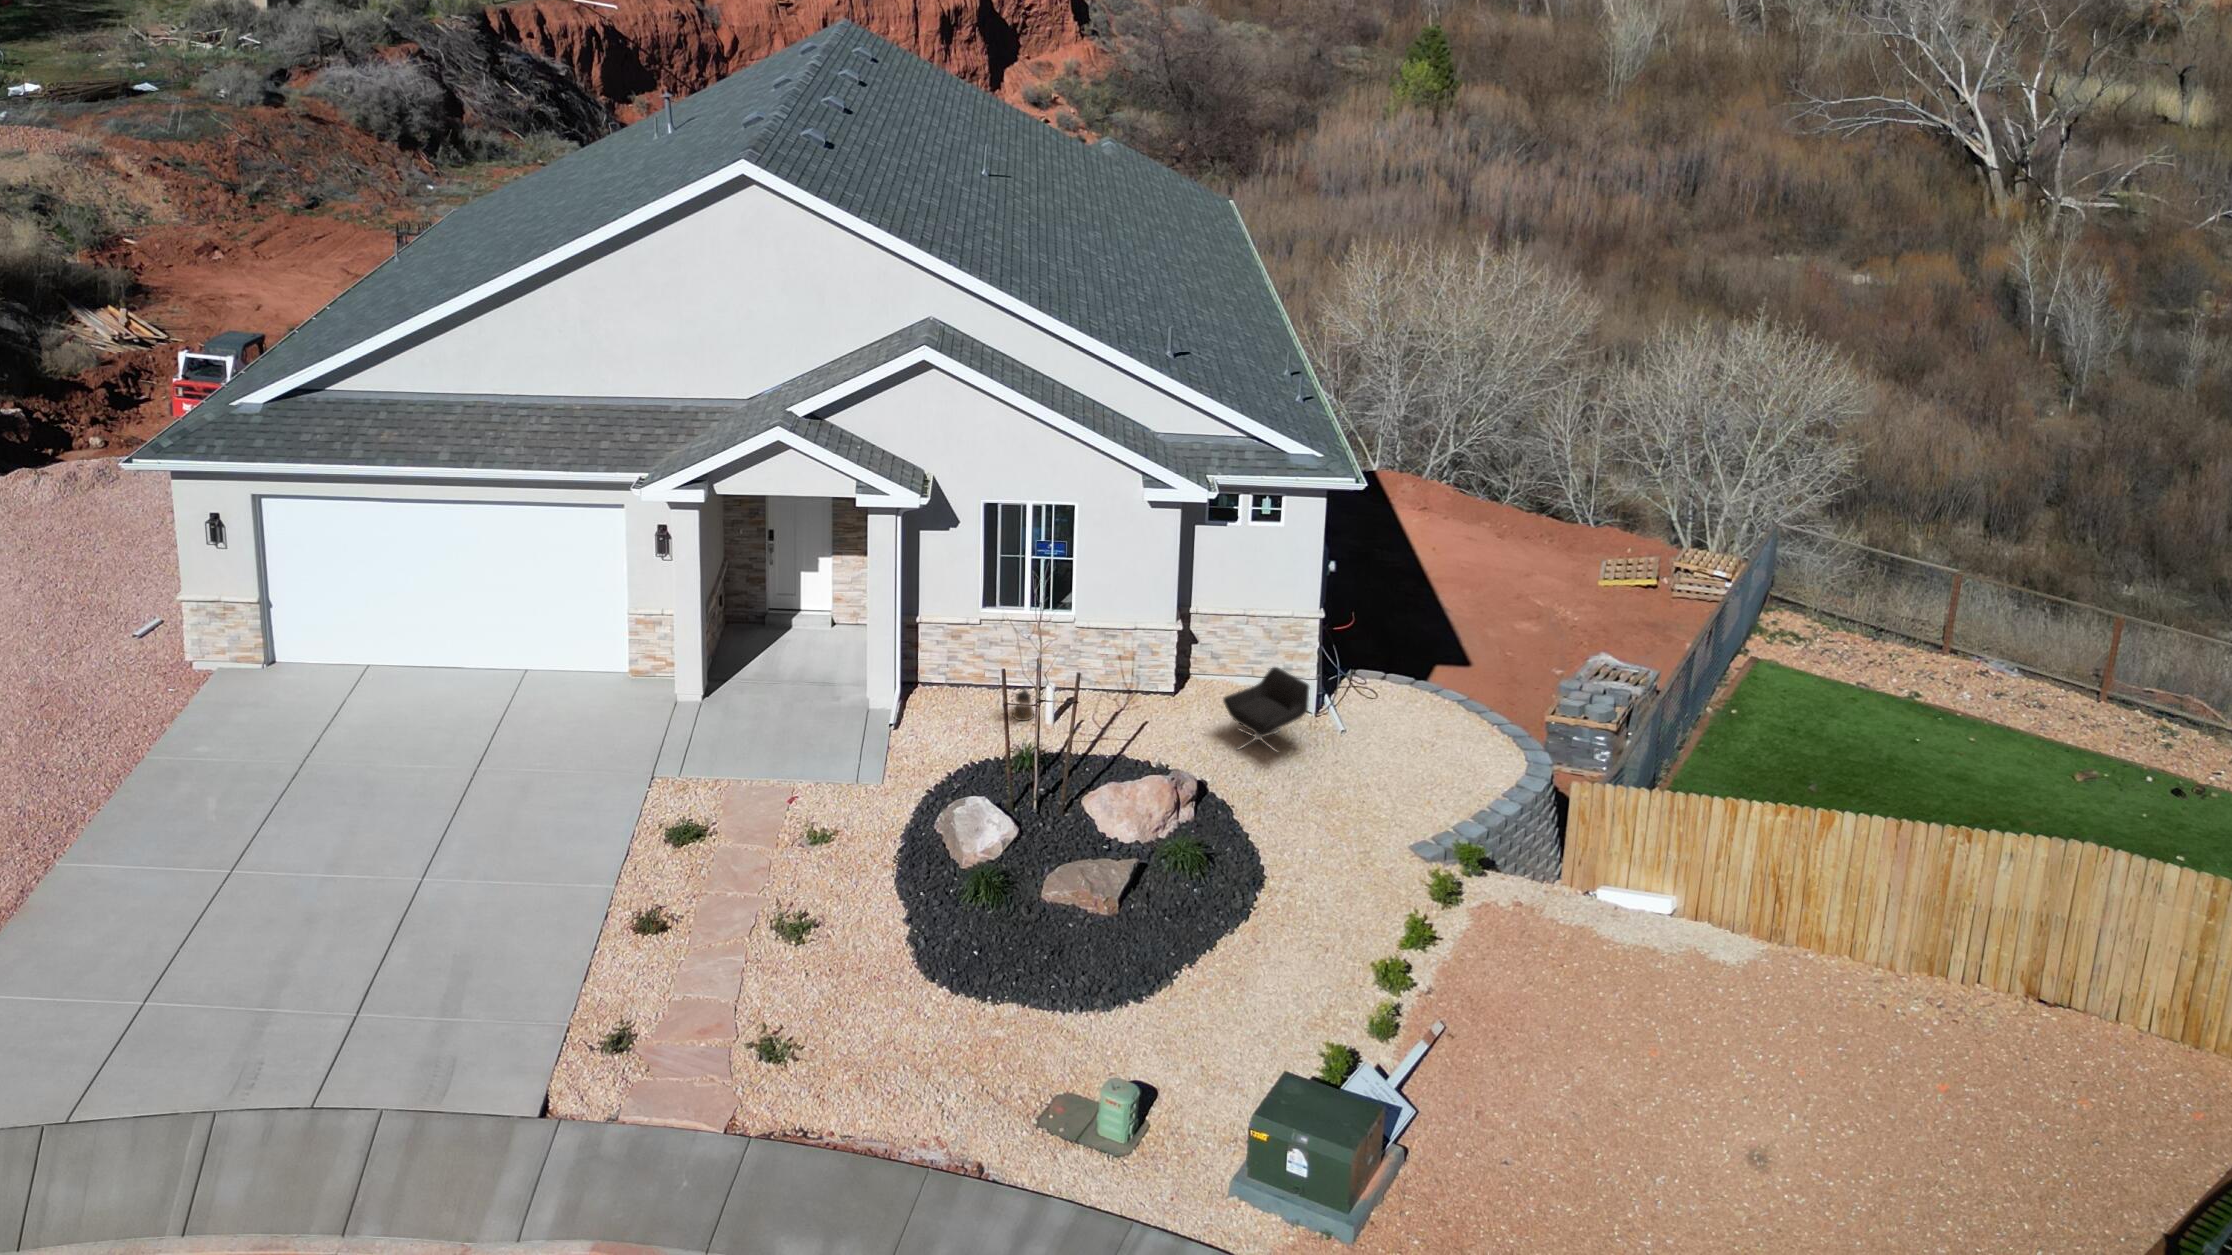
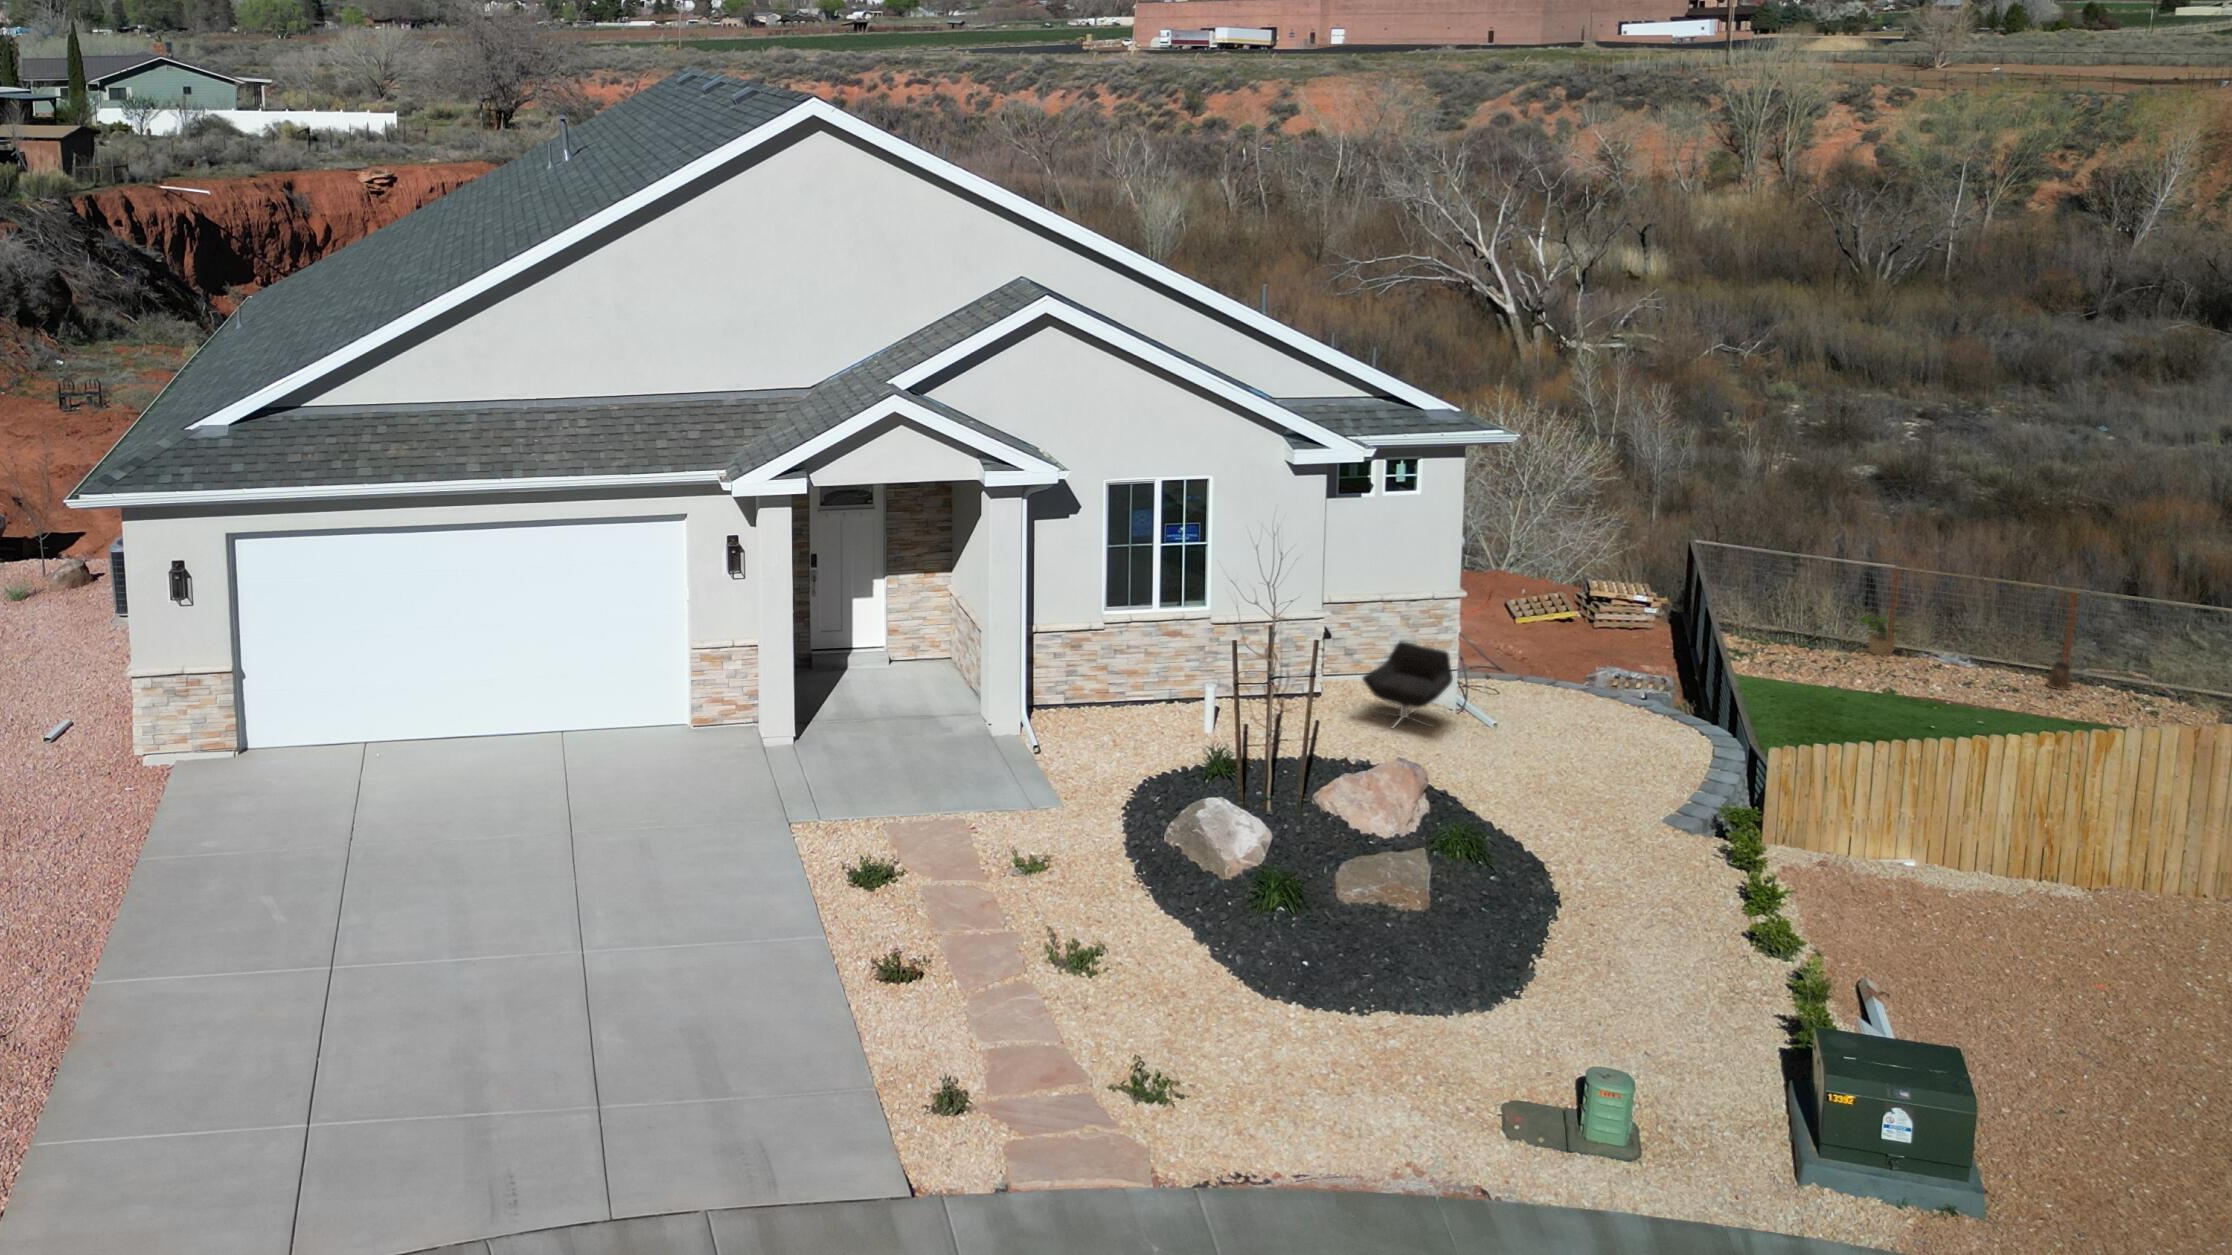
potted plant: none [1873,664,1921,708] -> present [1858,615,1901,655]
watering can: present [1012,689,1034,721] -> present [2046,662,2071,690]

